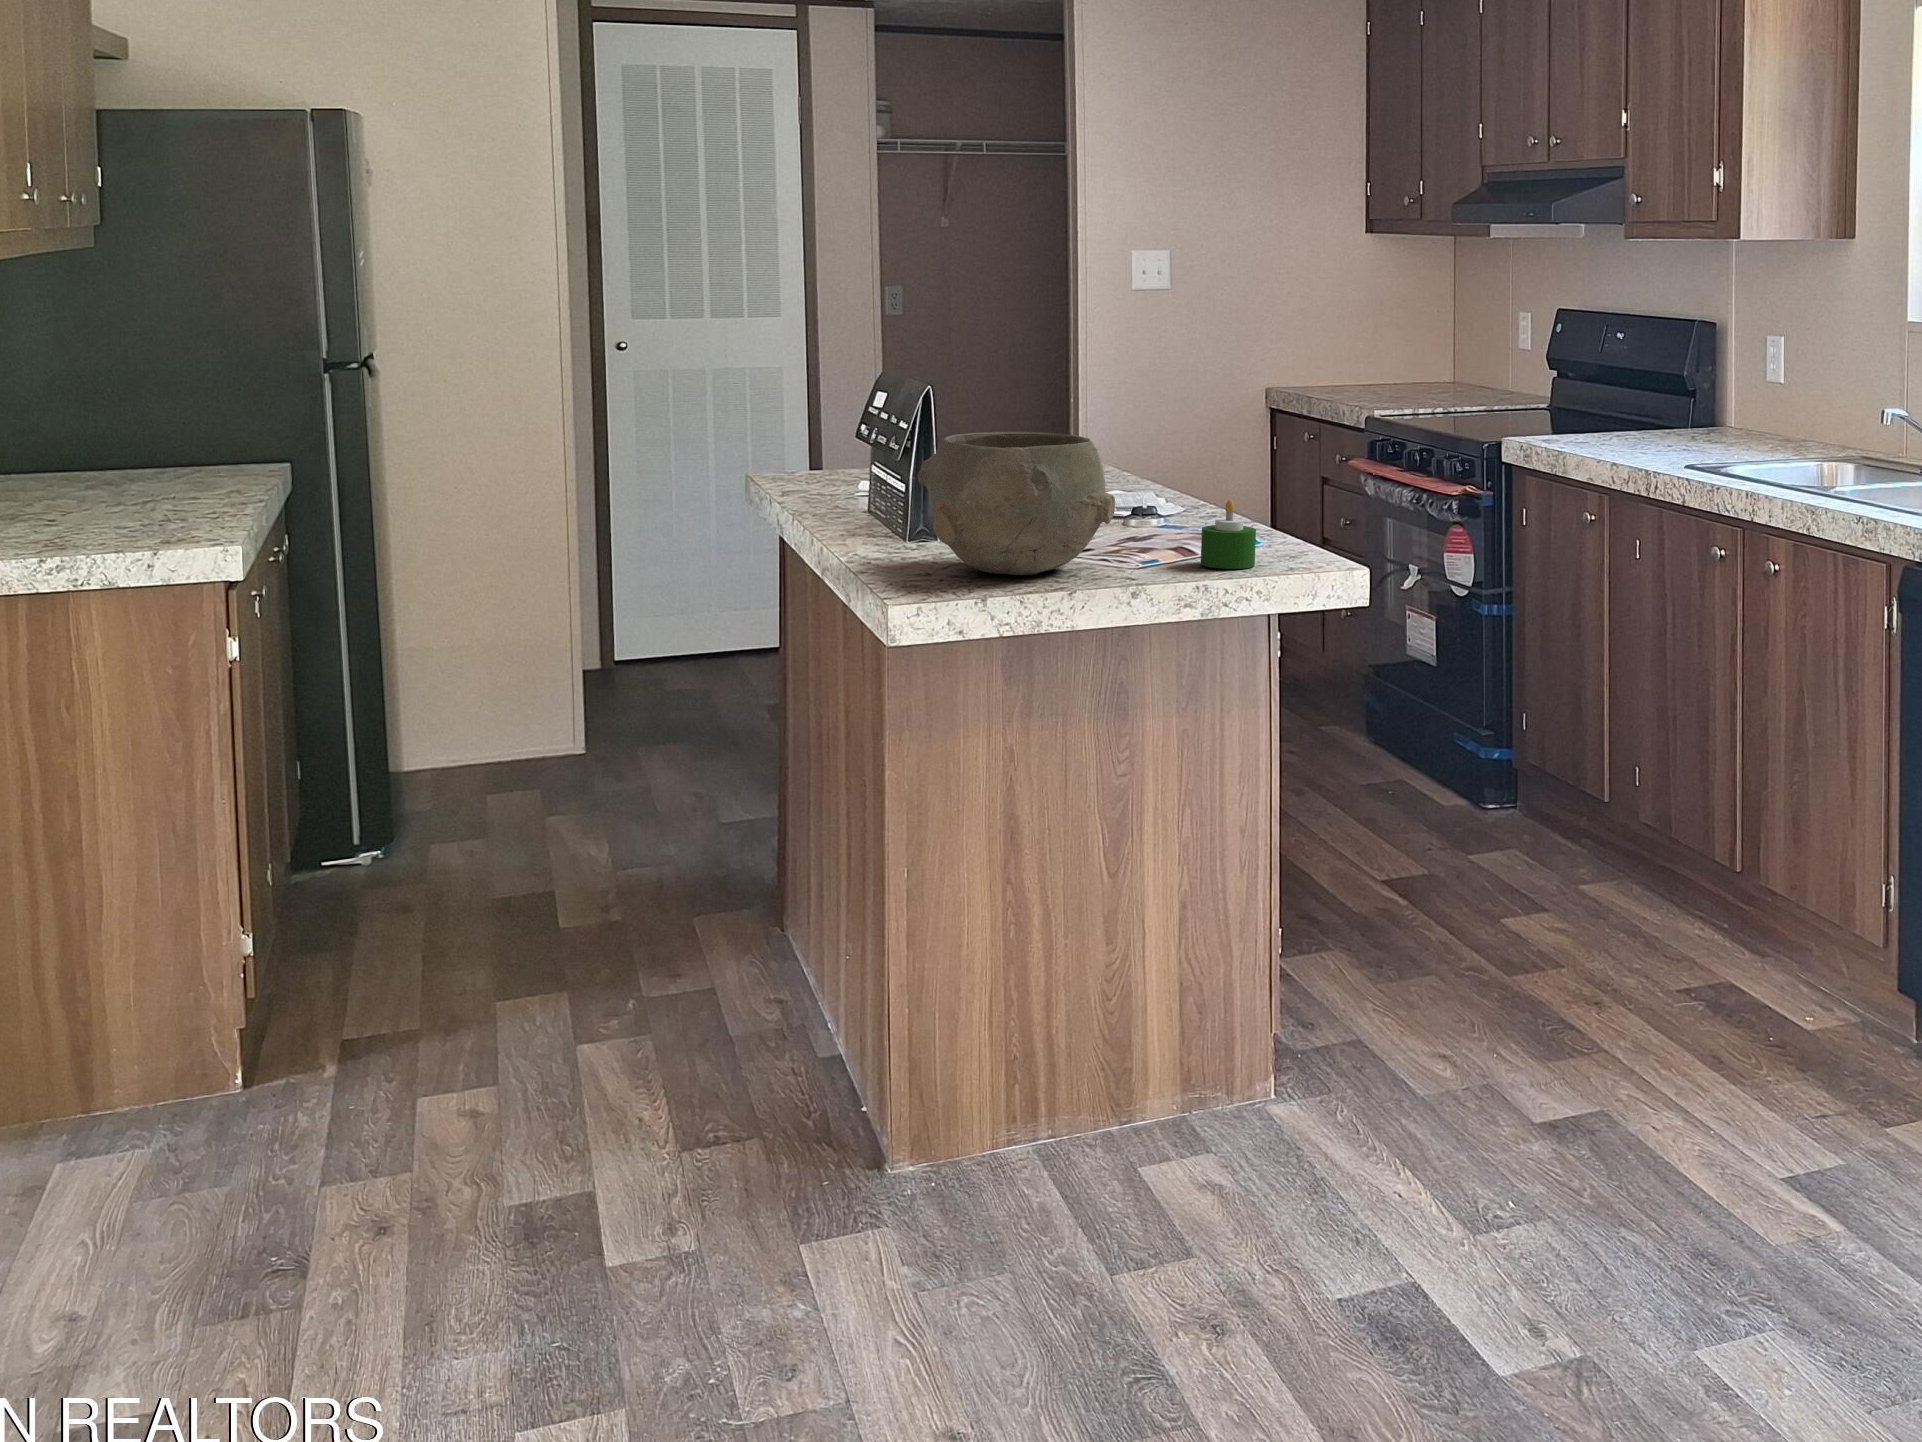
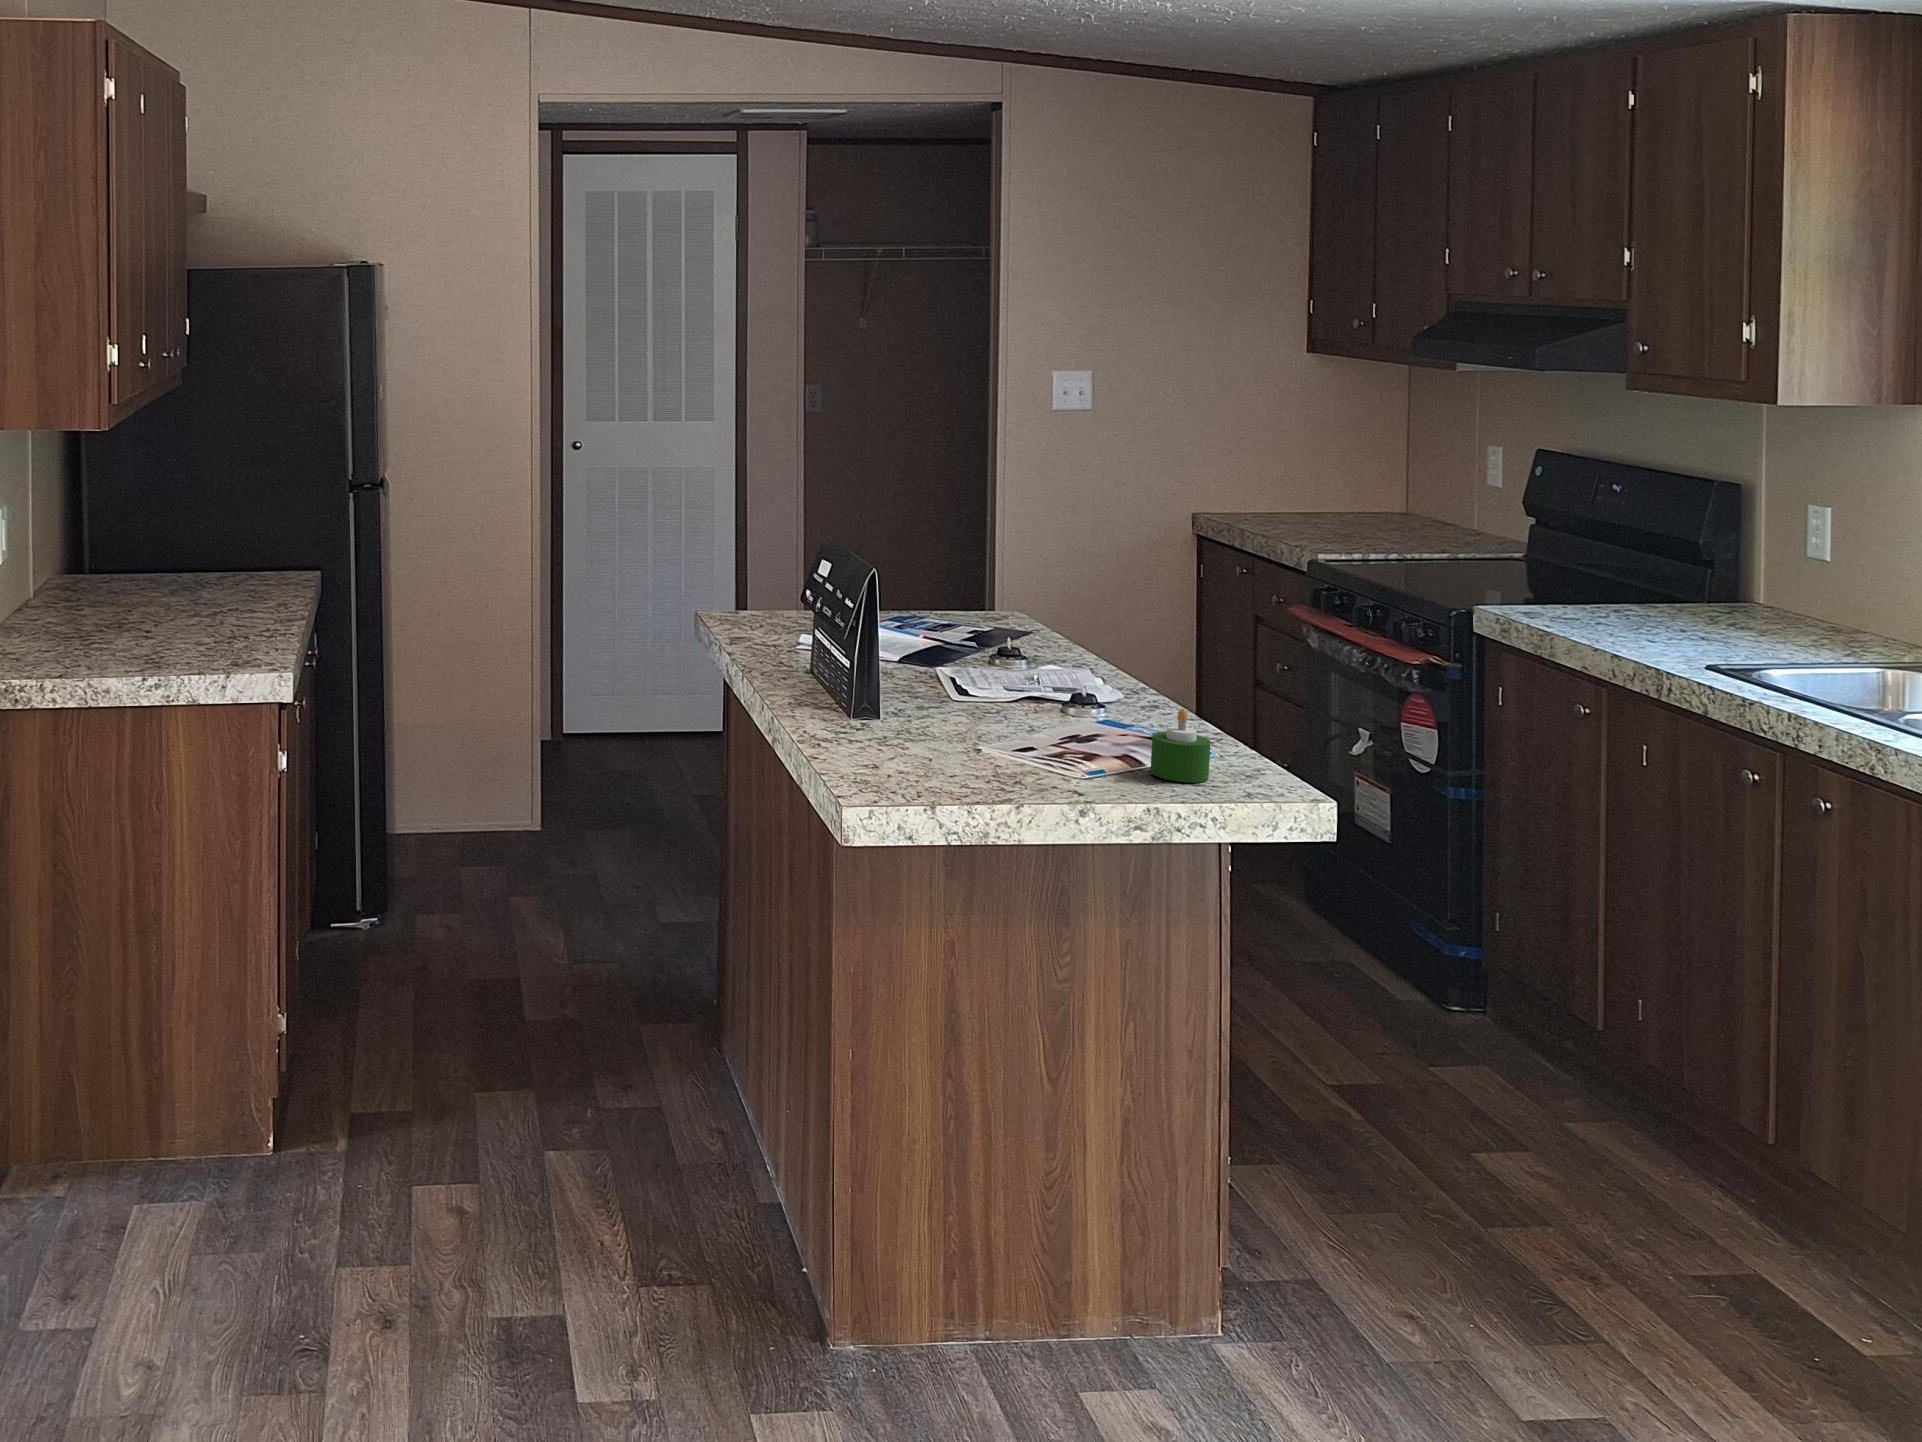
bowl: present [918,432,1115,575] -> none [868,623,1063,773]

